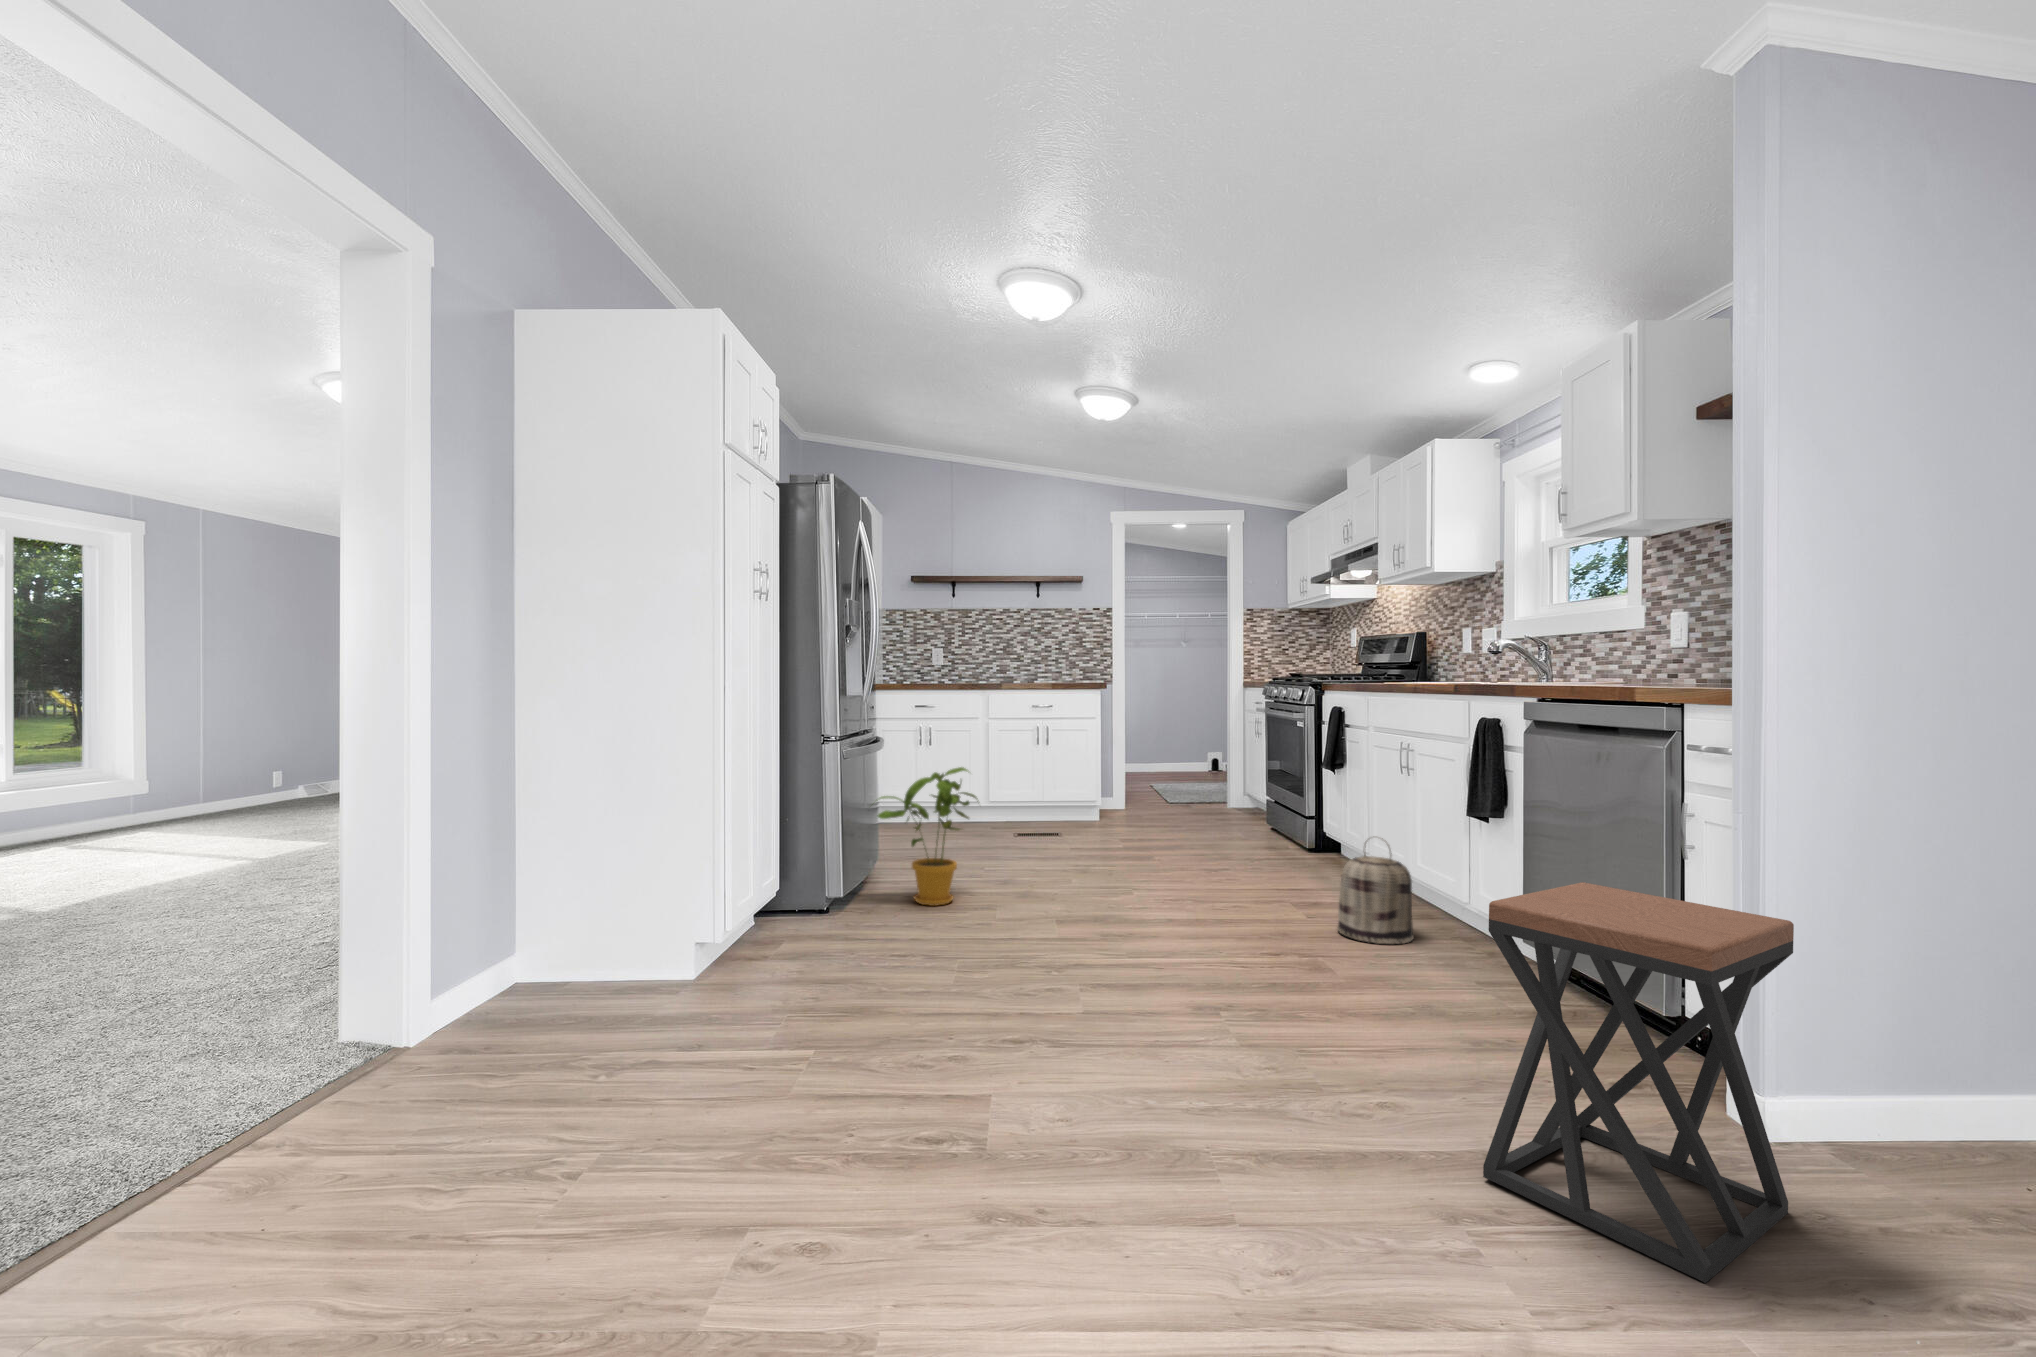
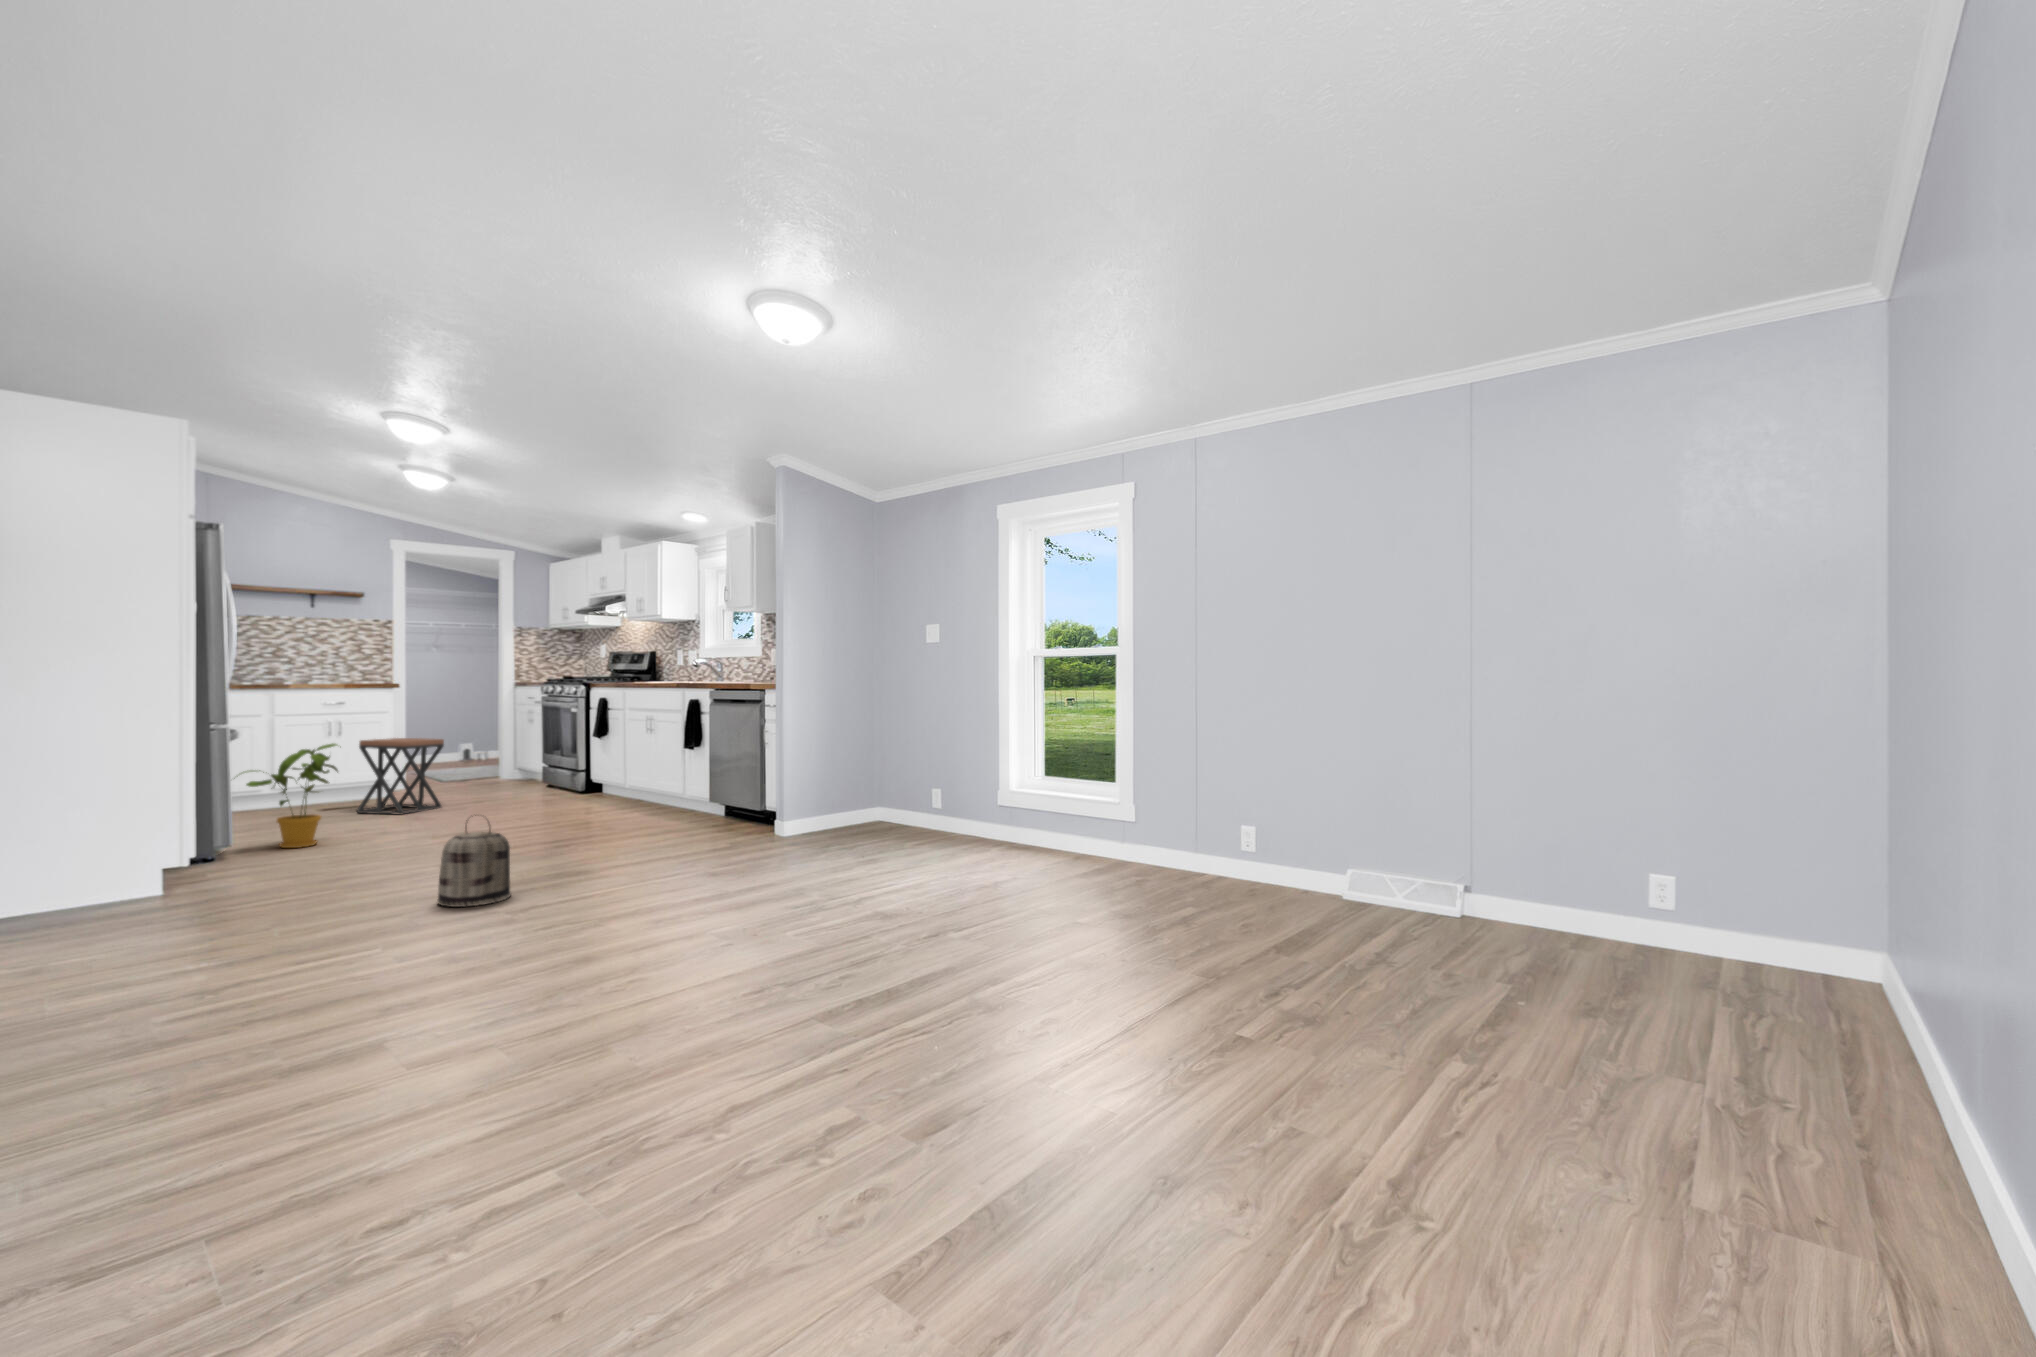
basket: present [1337,838,1414,944] -> present [437,815,511,907]
stool: present [1483,882,1794,1283] -> present [357,738,444,815]

